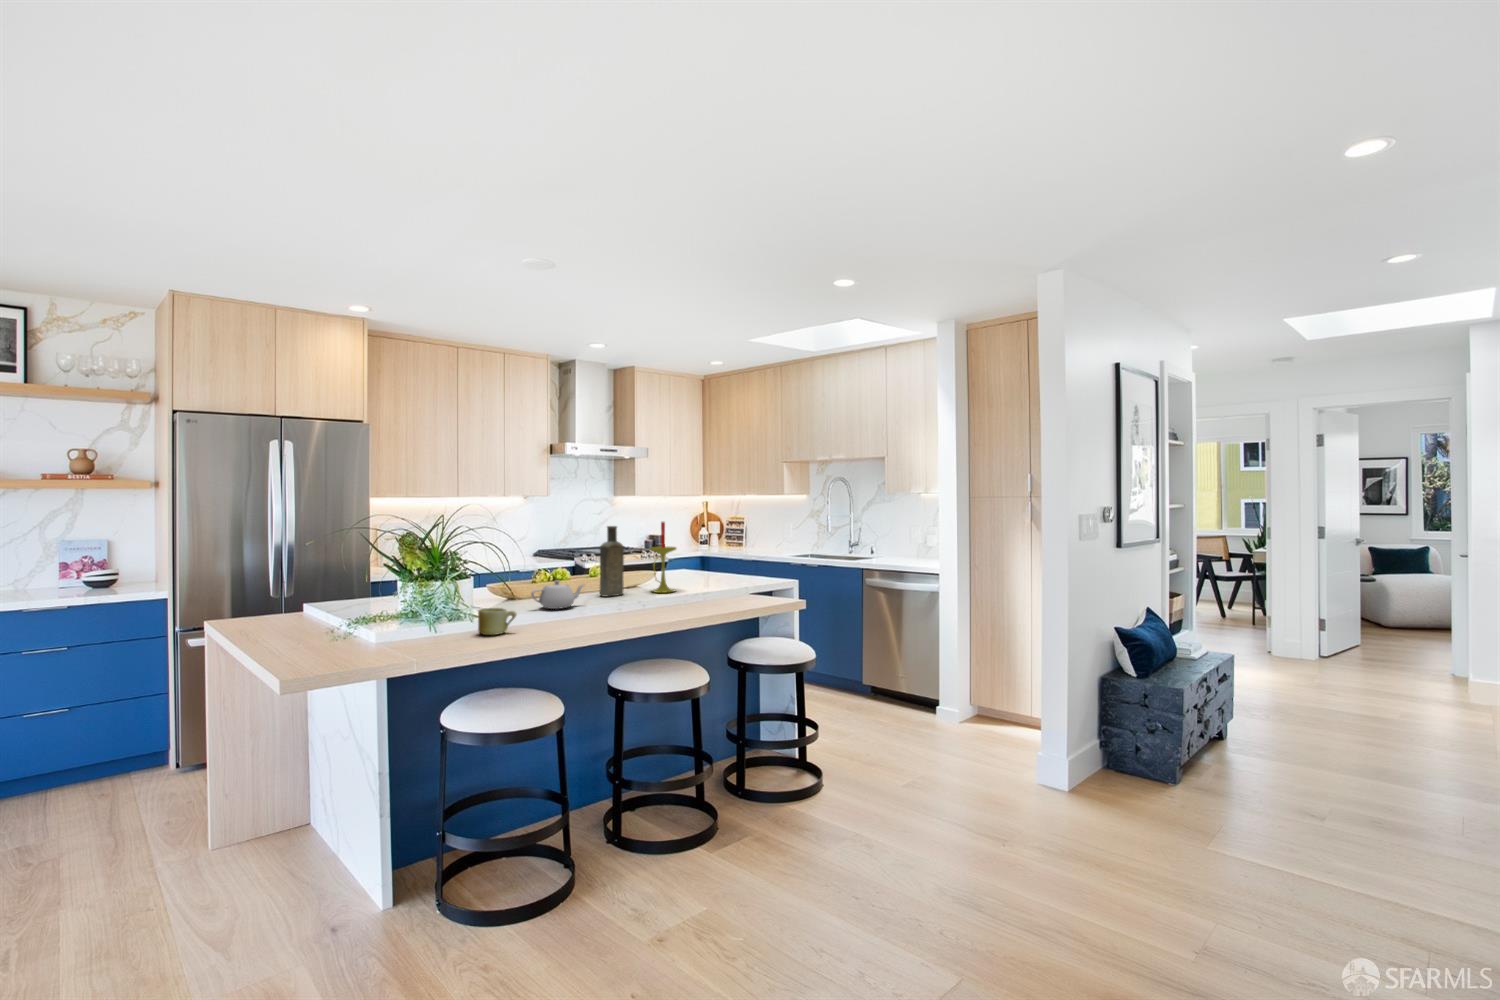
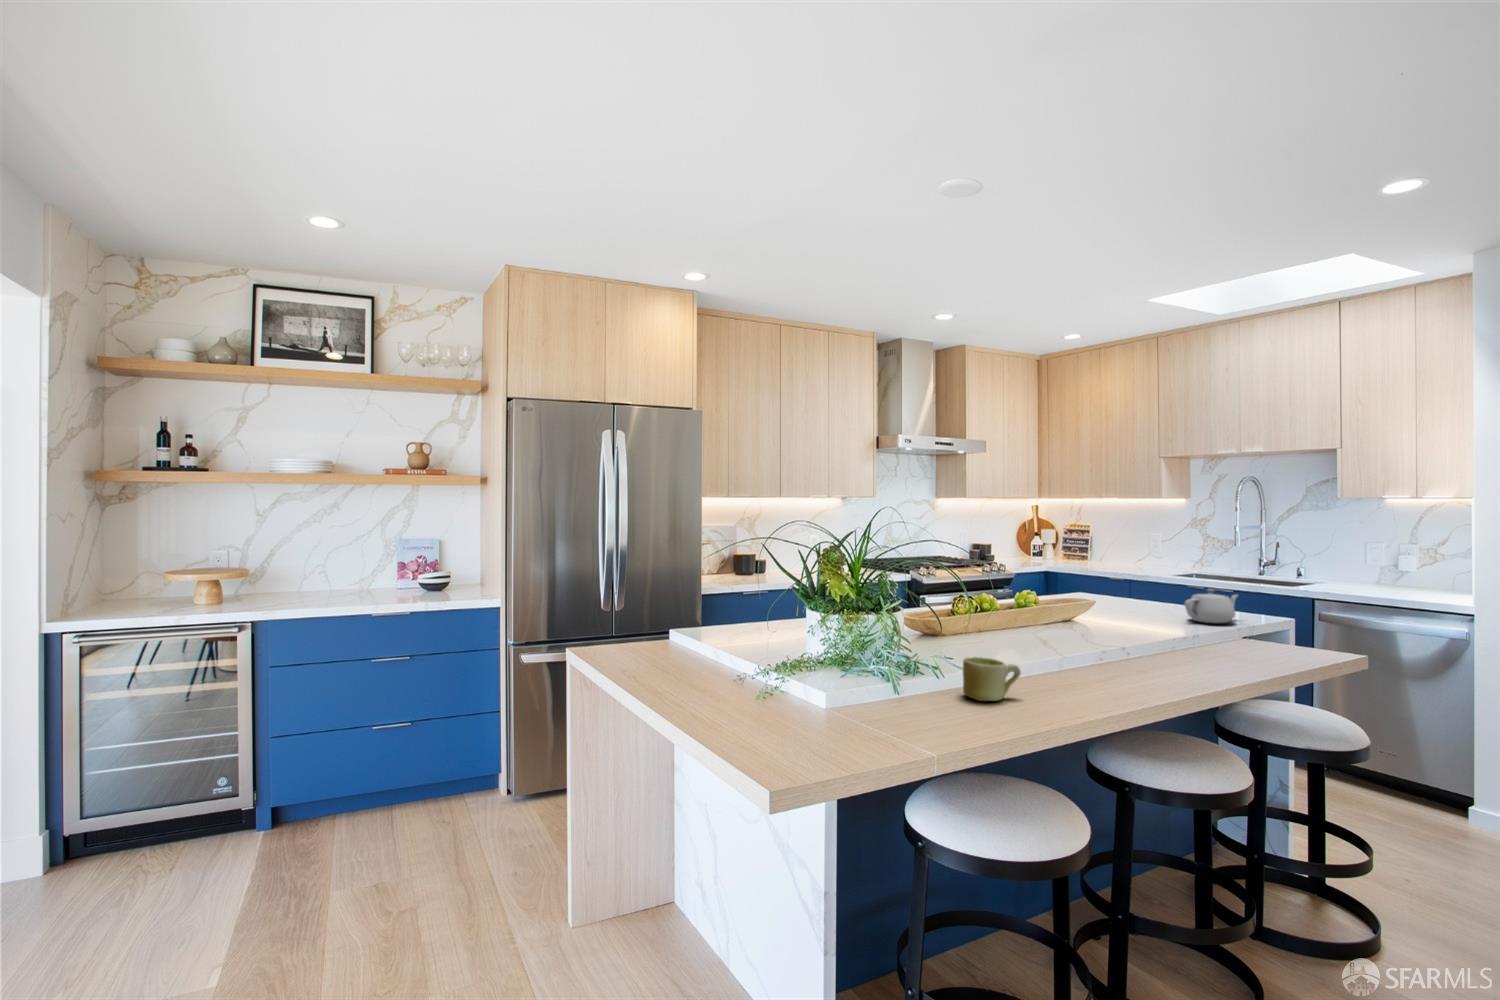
candle: present [650,522,676,593] -> none [1114,527,1159,633]
bottle: present [600,526,624,596] -> none [1042,535,1084,636]
teapot: present [531,580,584,609] -> present [1185,589,1238,623]

